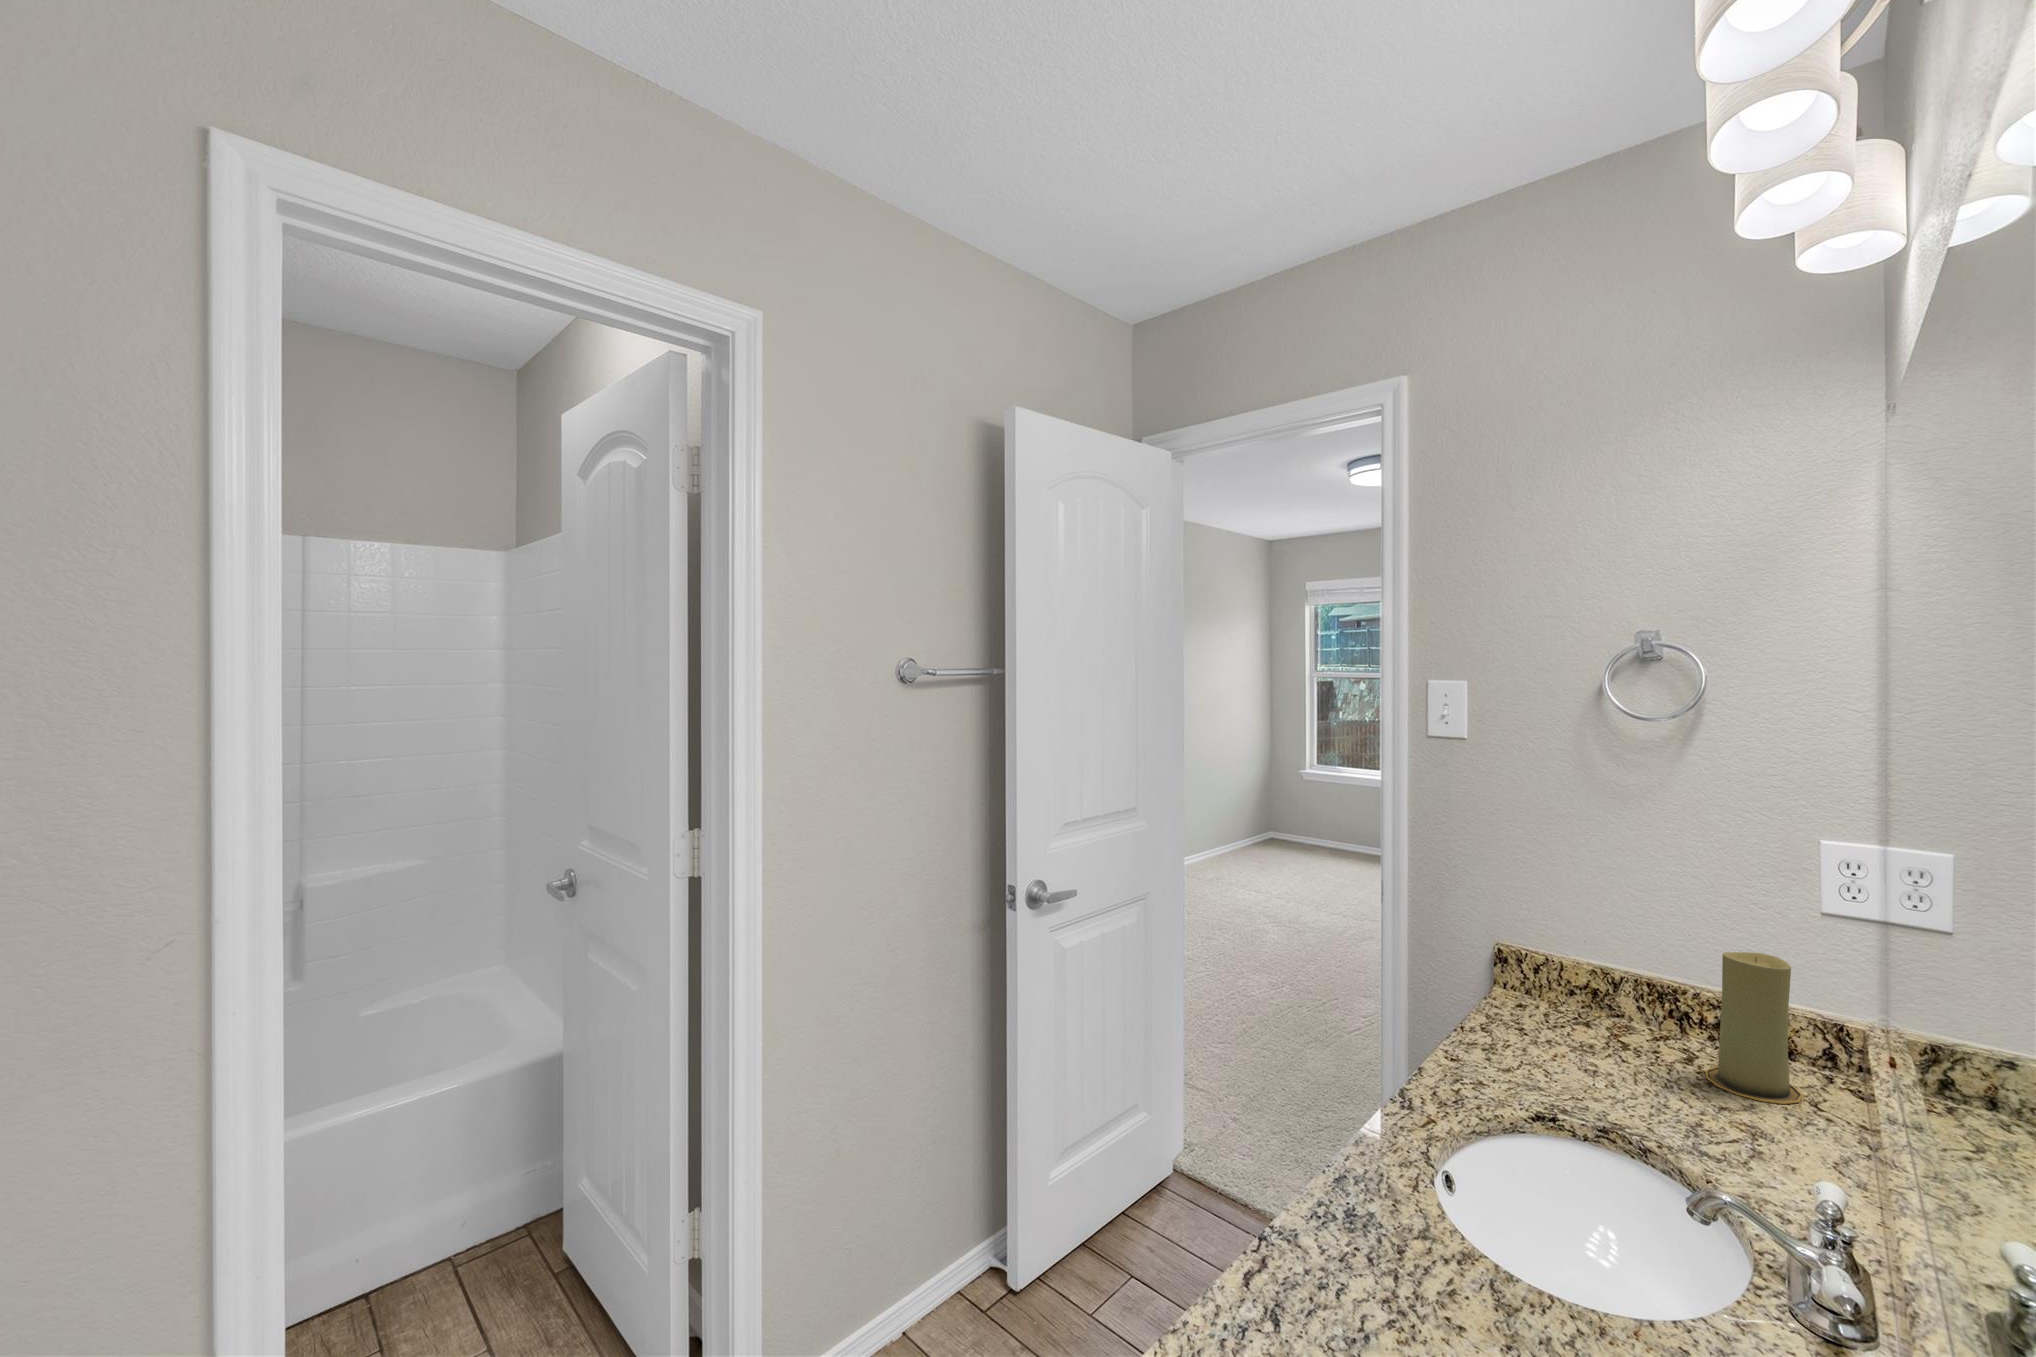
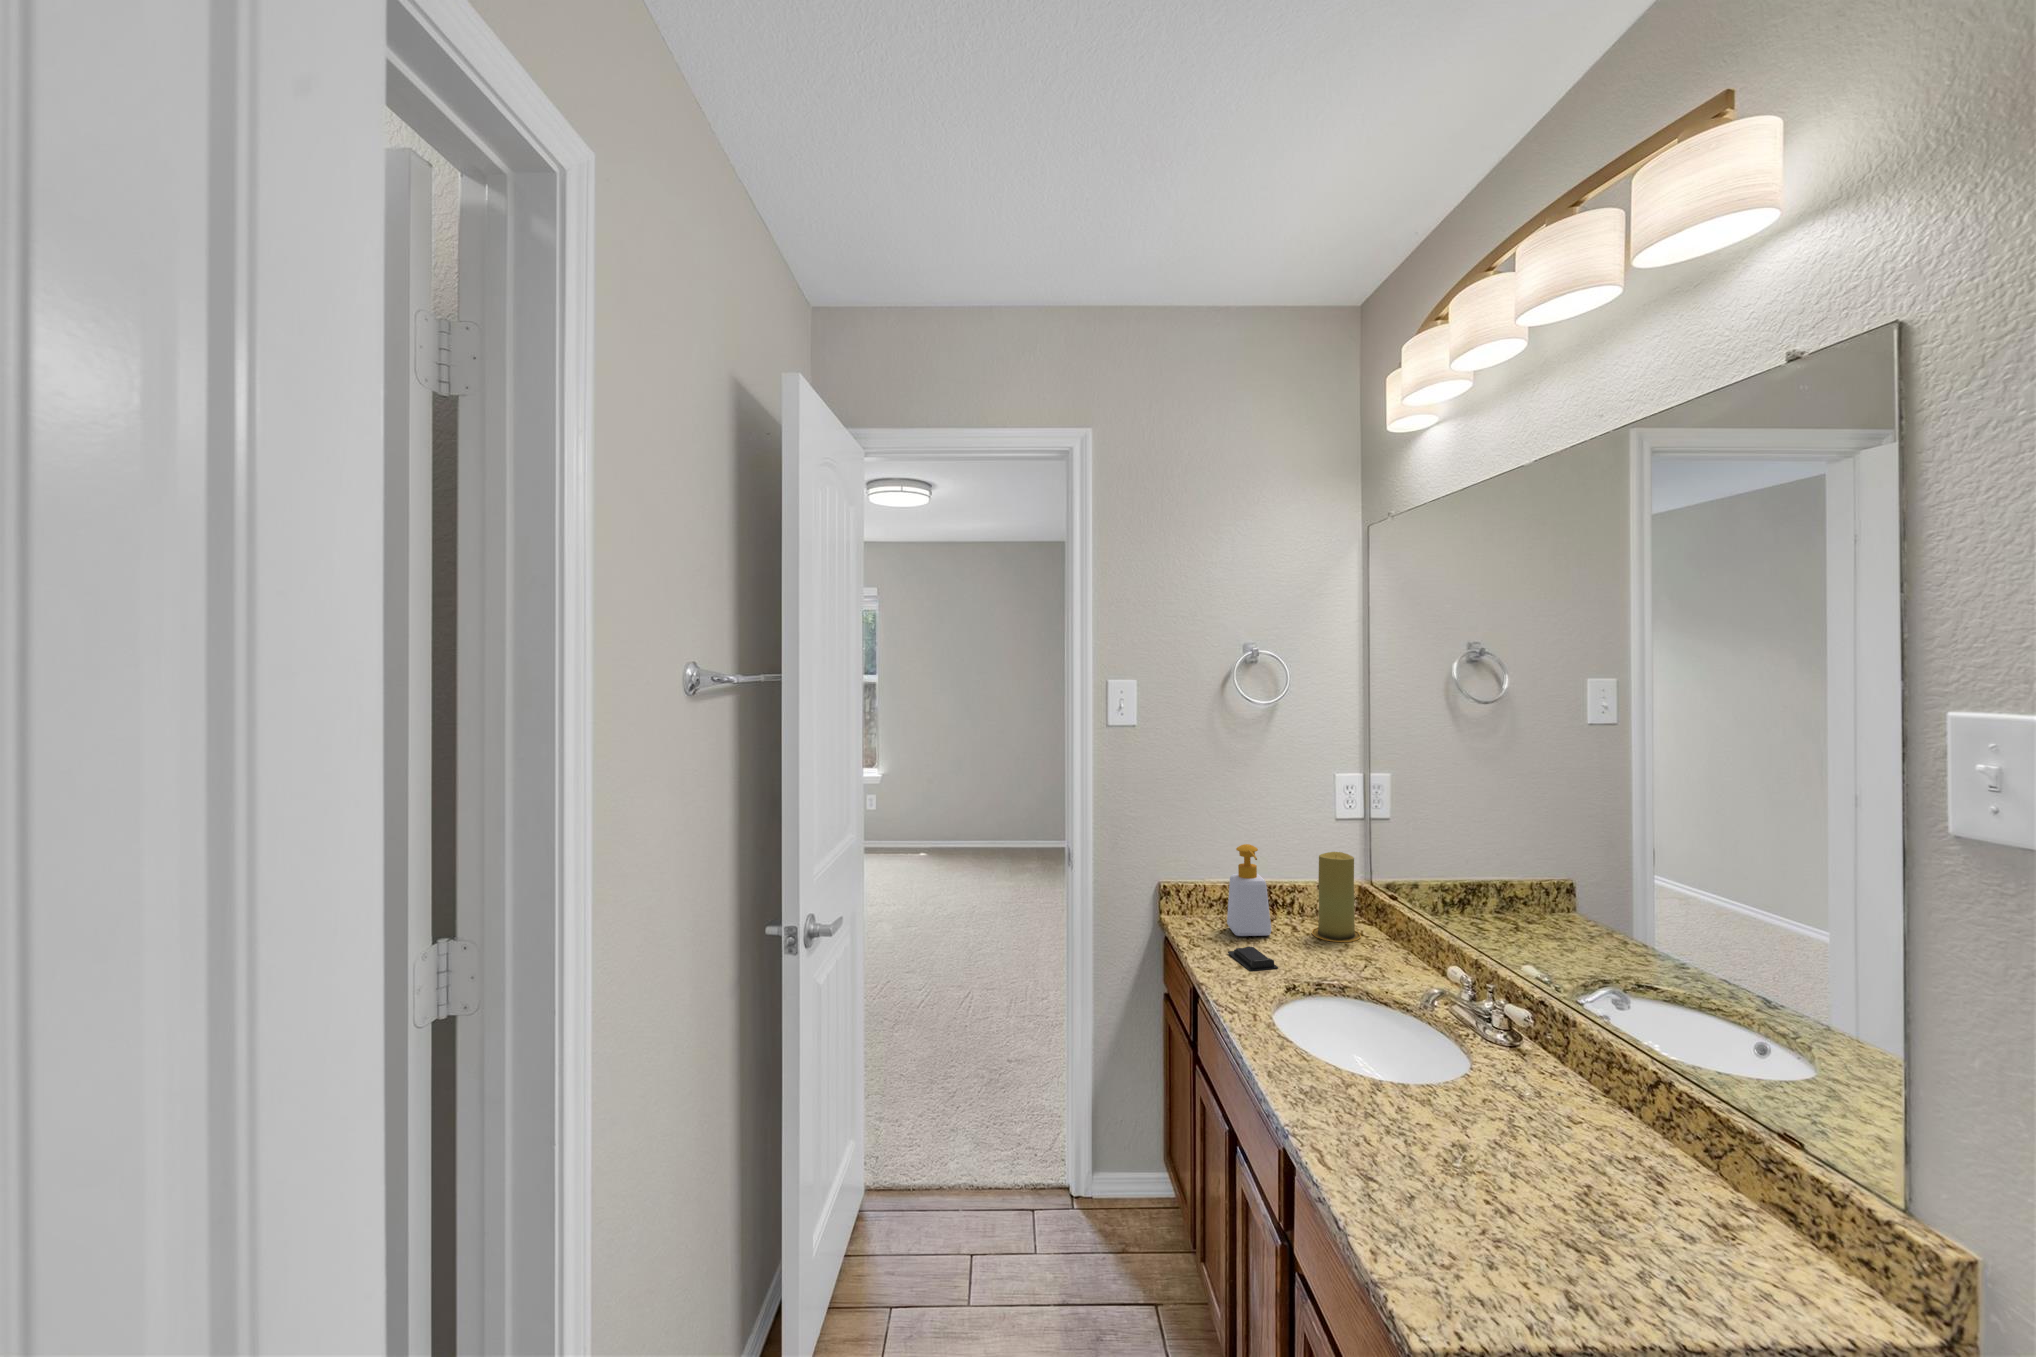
soap bottle: none [1561,911,1633,1051] -> present [1227,844,1271,936]
soap bar: none [1516,1048,1568,1091] -> present [1228,947,1278,971]

